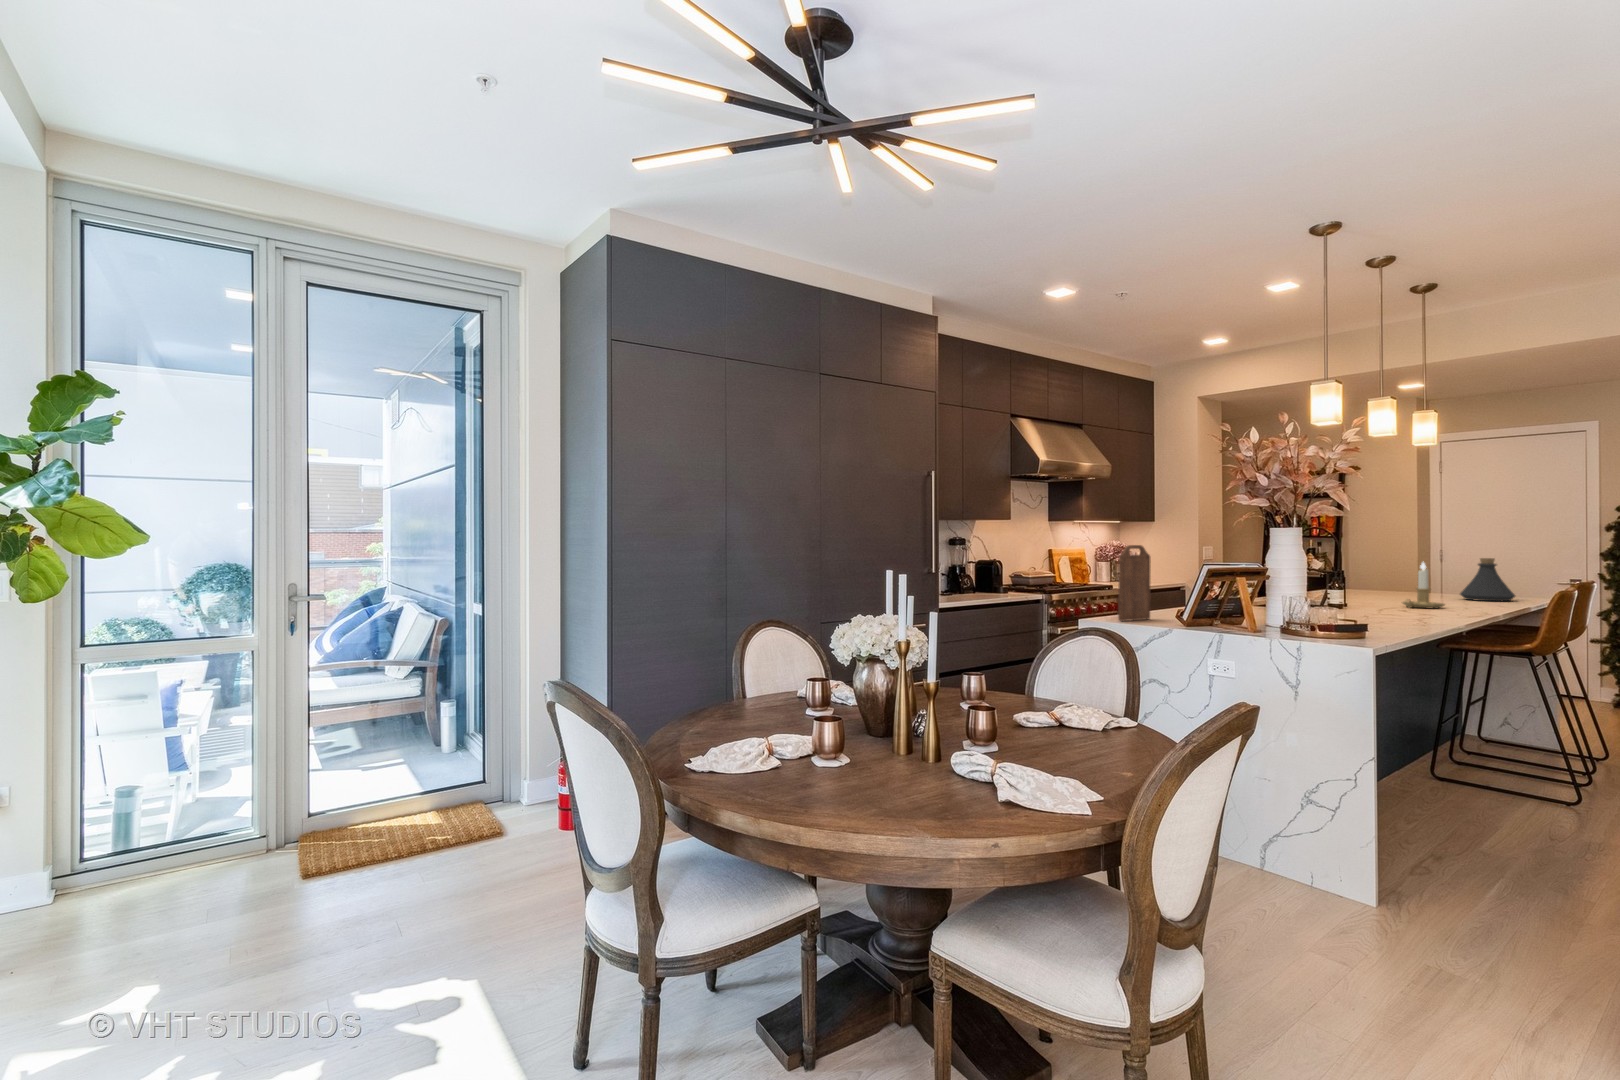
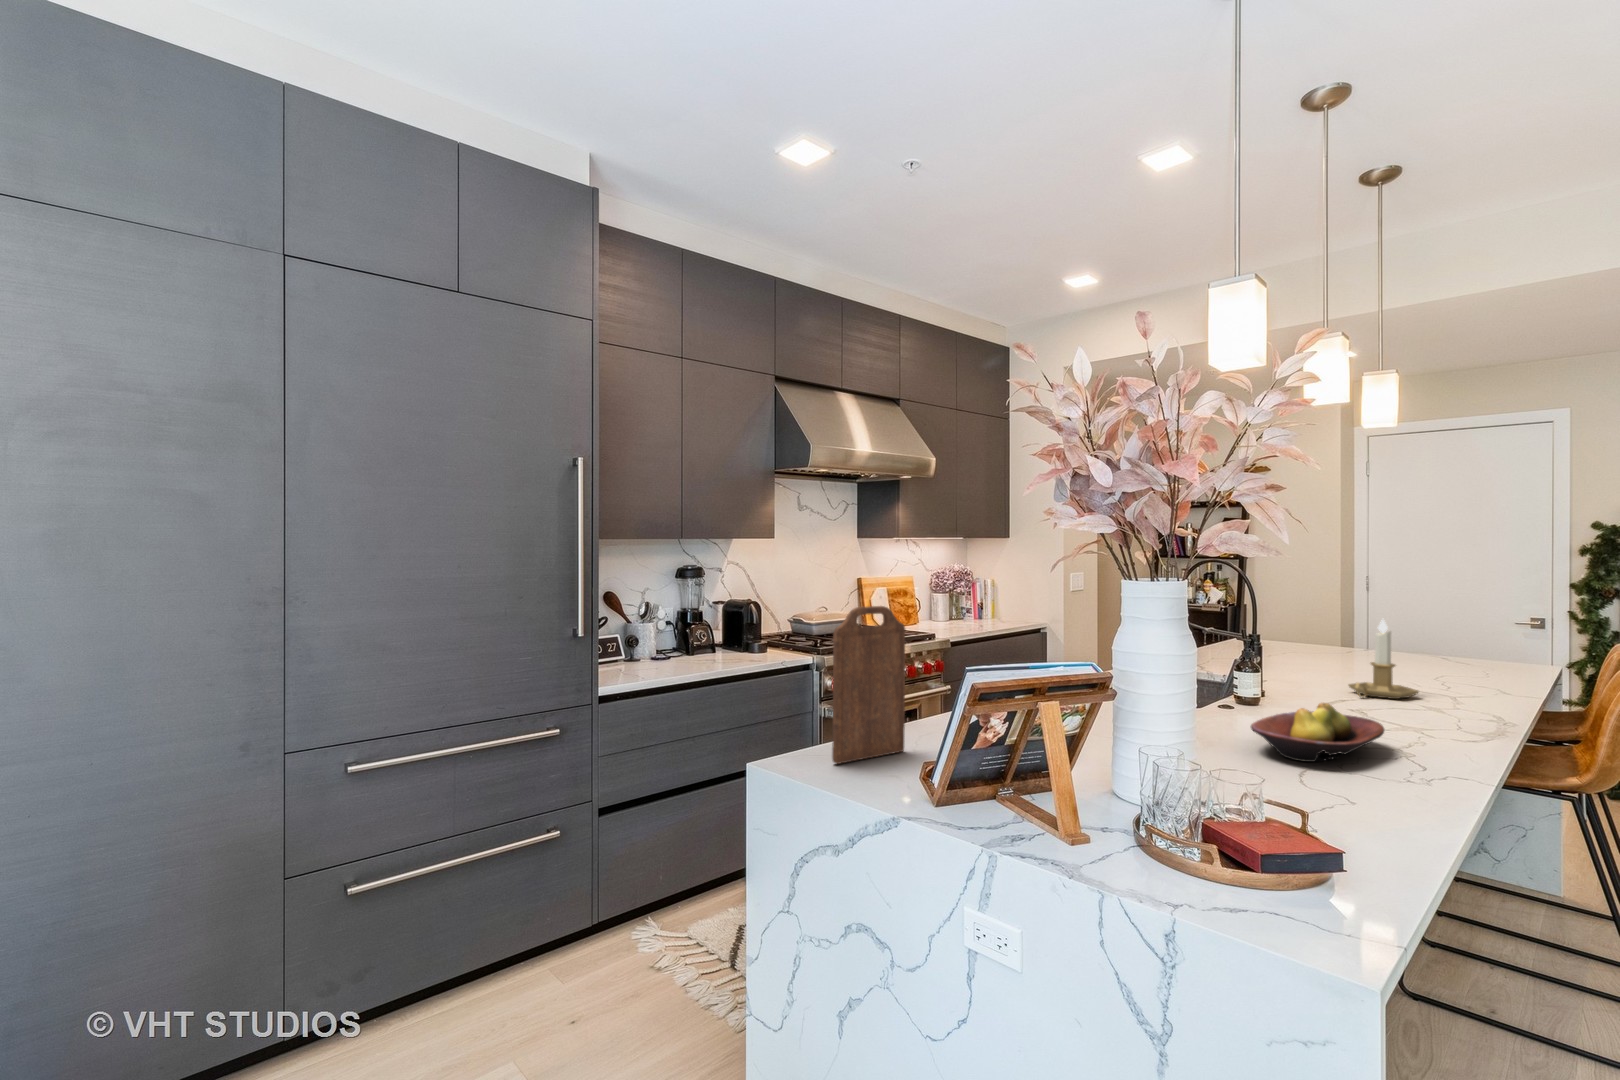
bottle: present [1460,558,1515,601] -> none [1420,604,1505,672]
fruit bowl: none [1336,596,1410,622] -> present [1251,703,1384,762]

